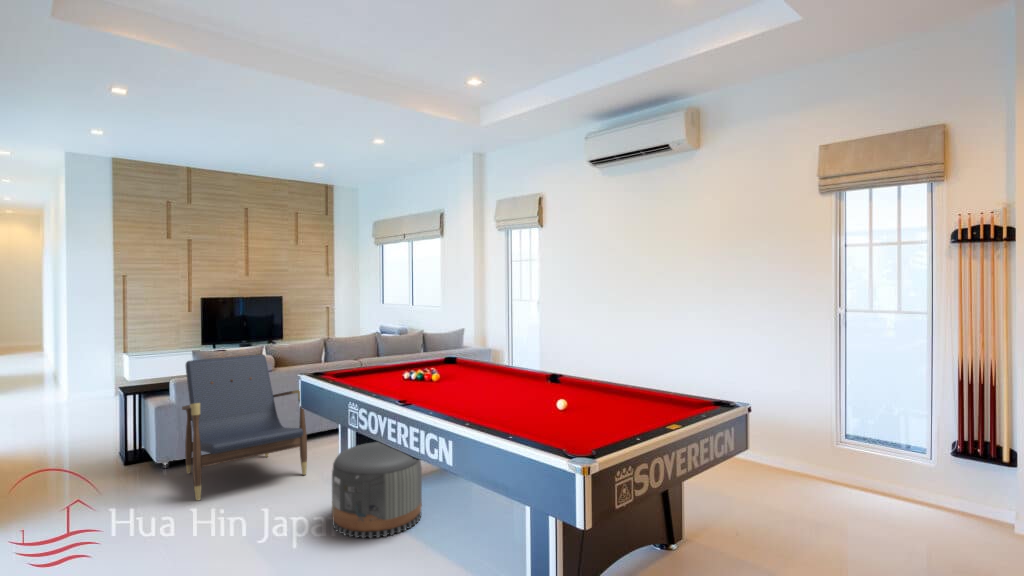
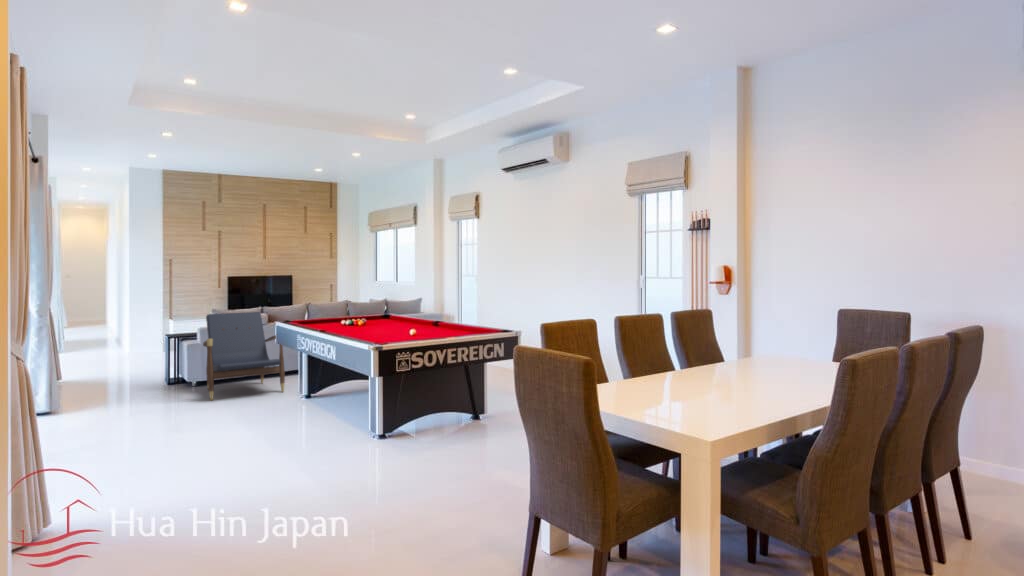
pouf: present [332,442,422,538] -> none [288,364,346,417]

